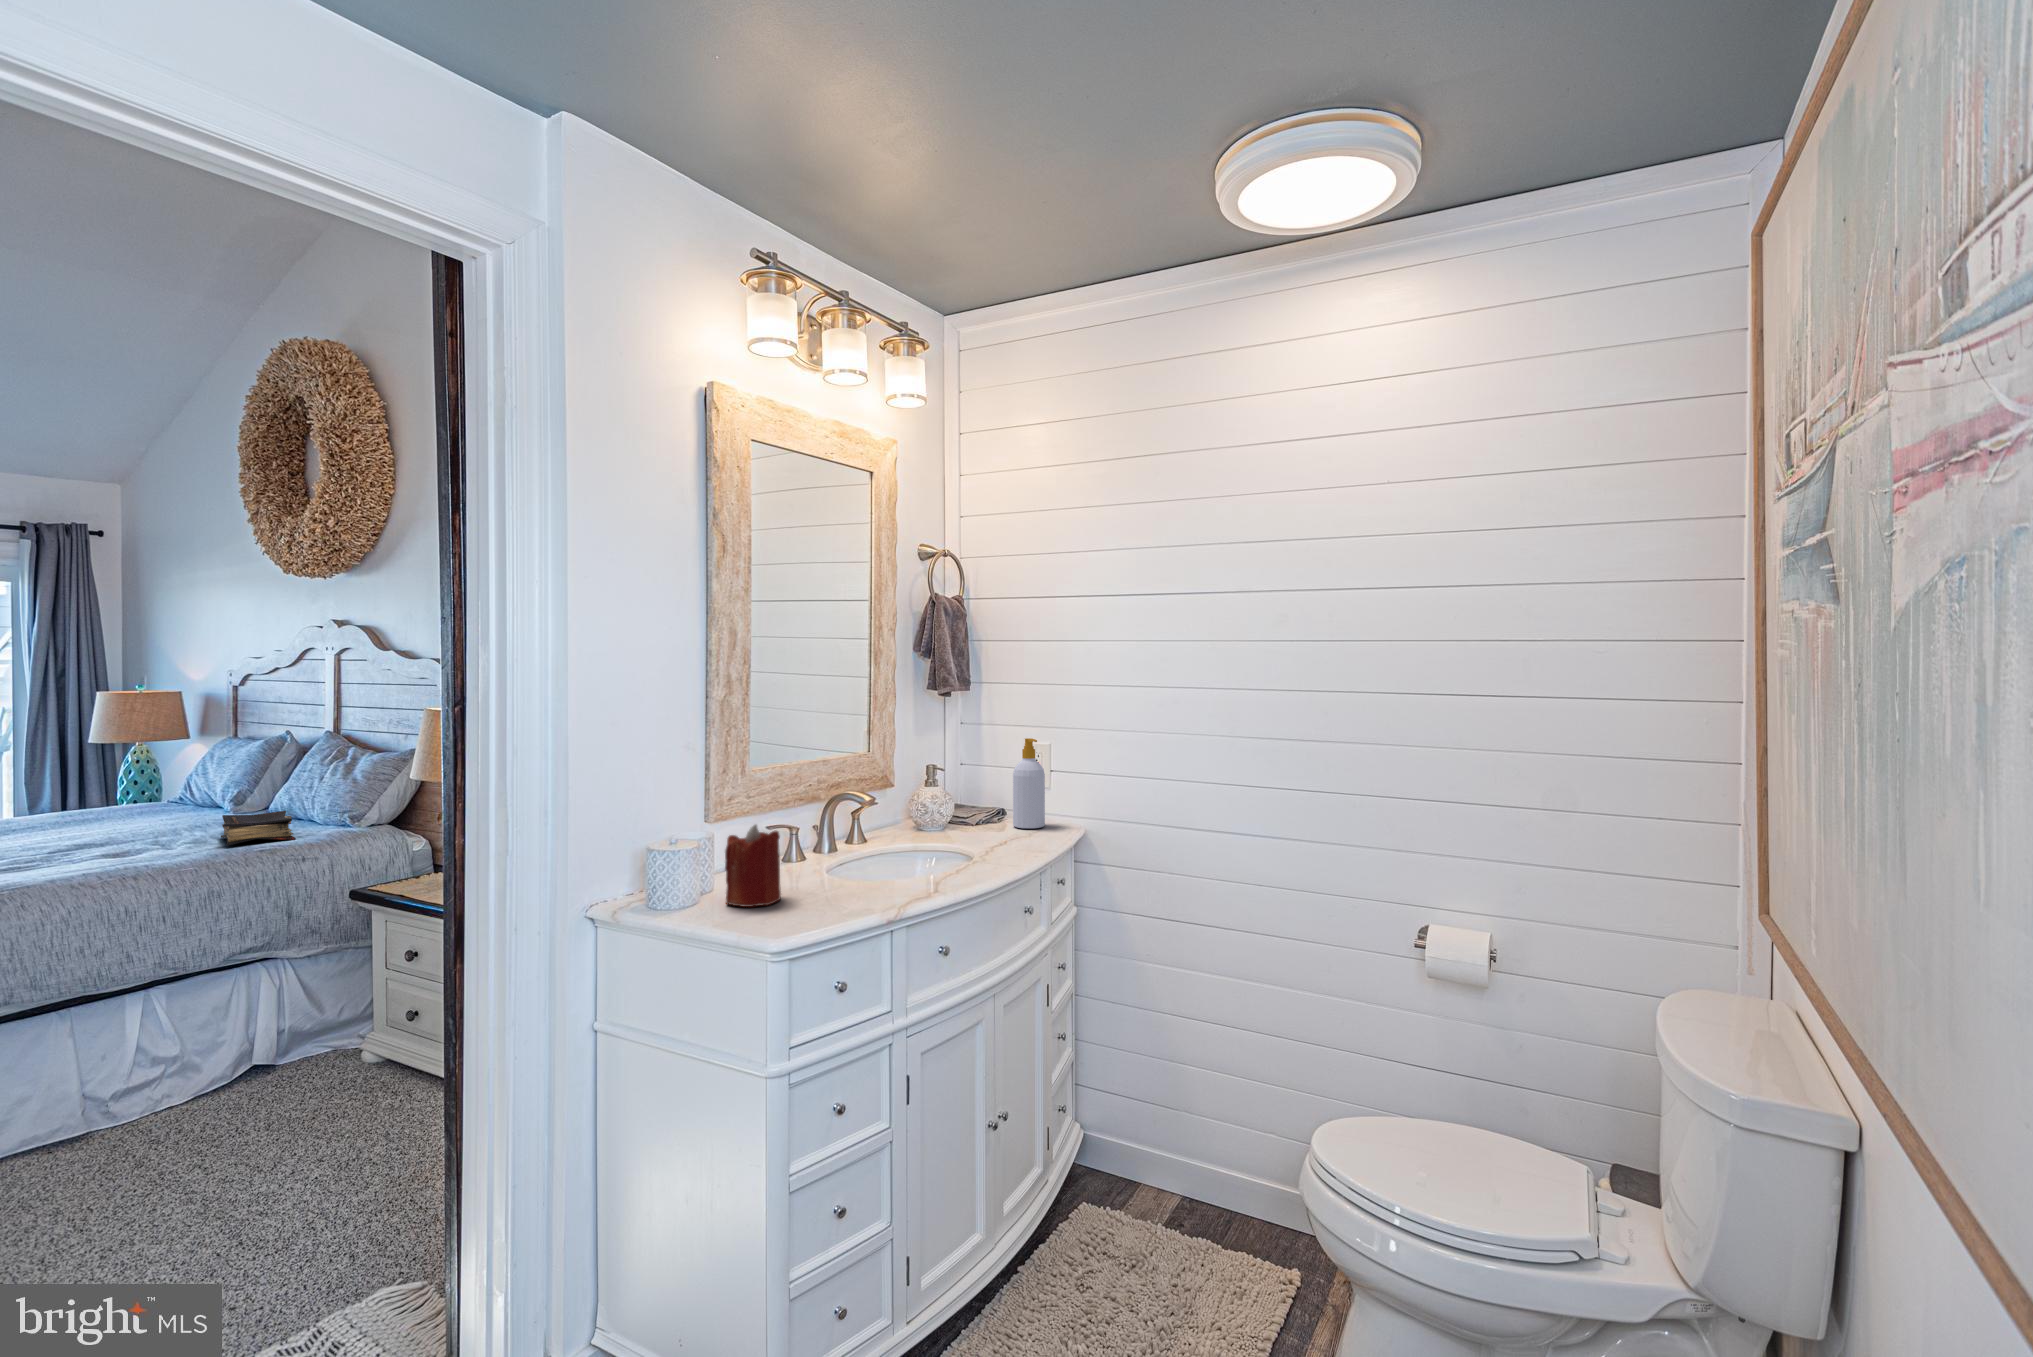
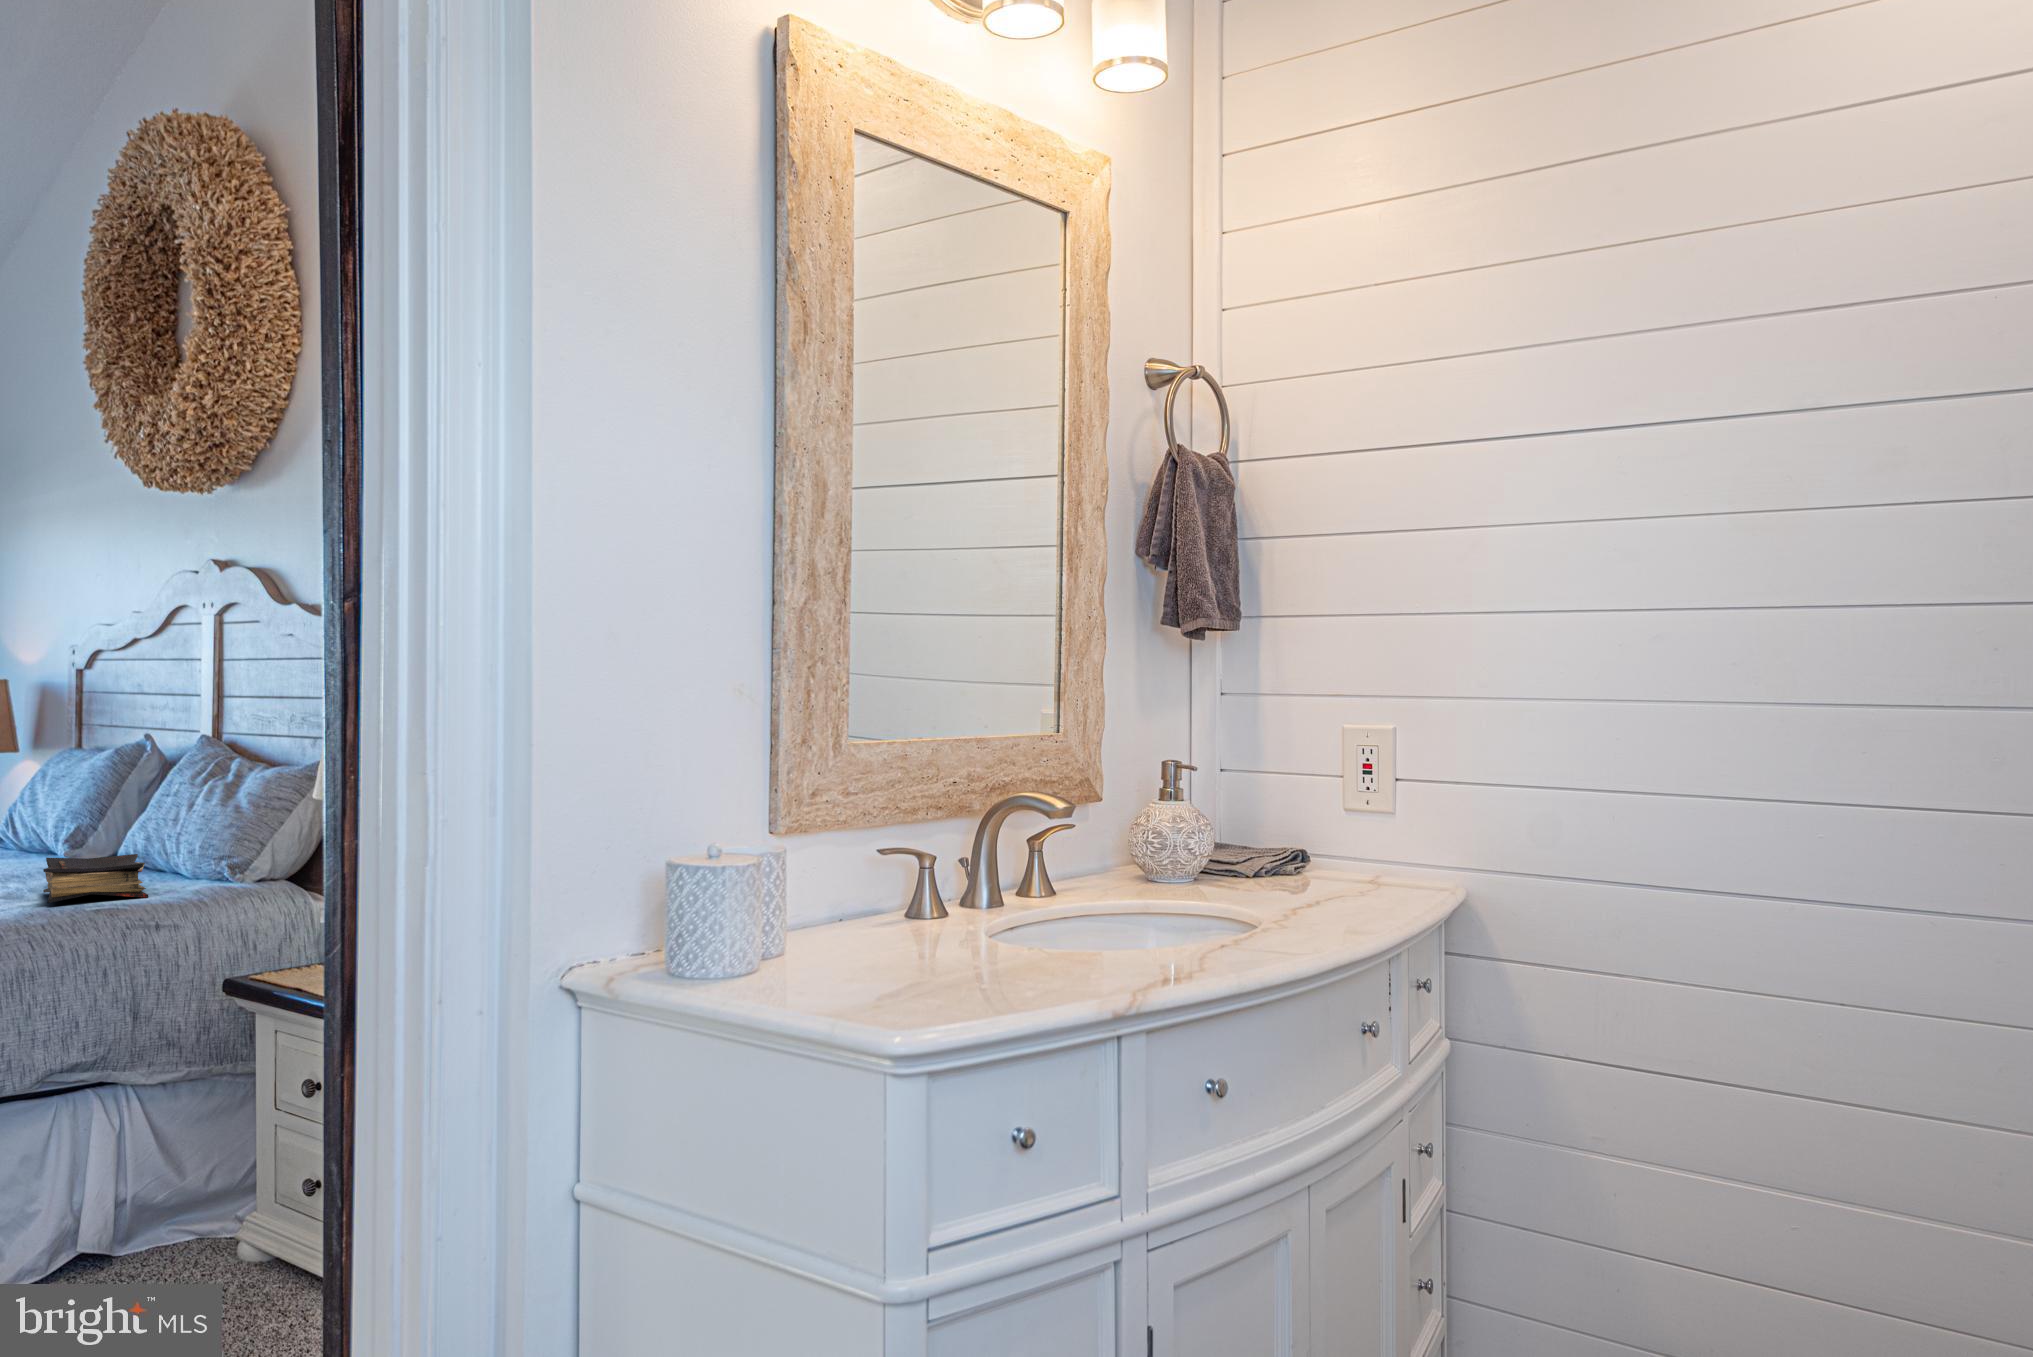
soap bottle: present [1013,738,1045,829] -> none [1322,712,1383,879]
candle: present [725,825,781,907] -> none [802,825,903,976]

